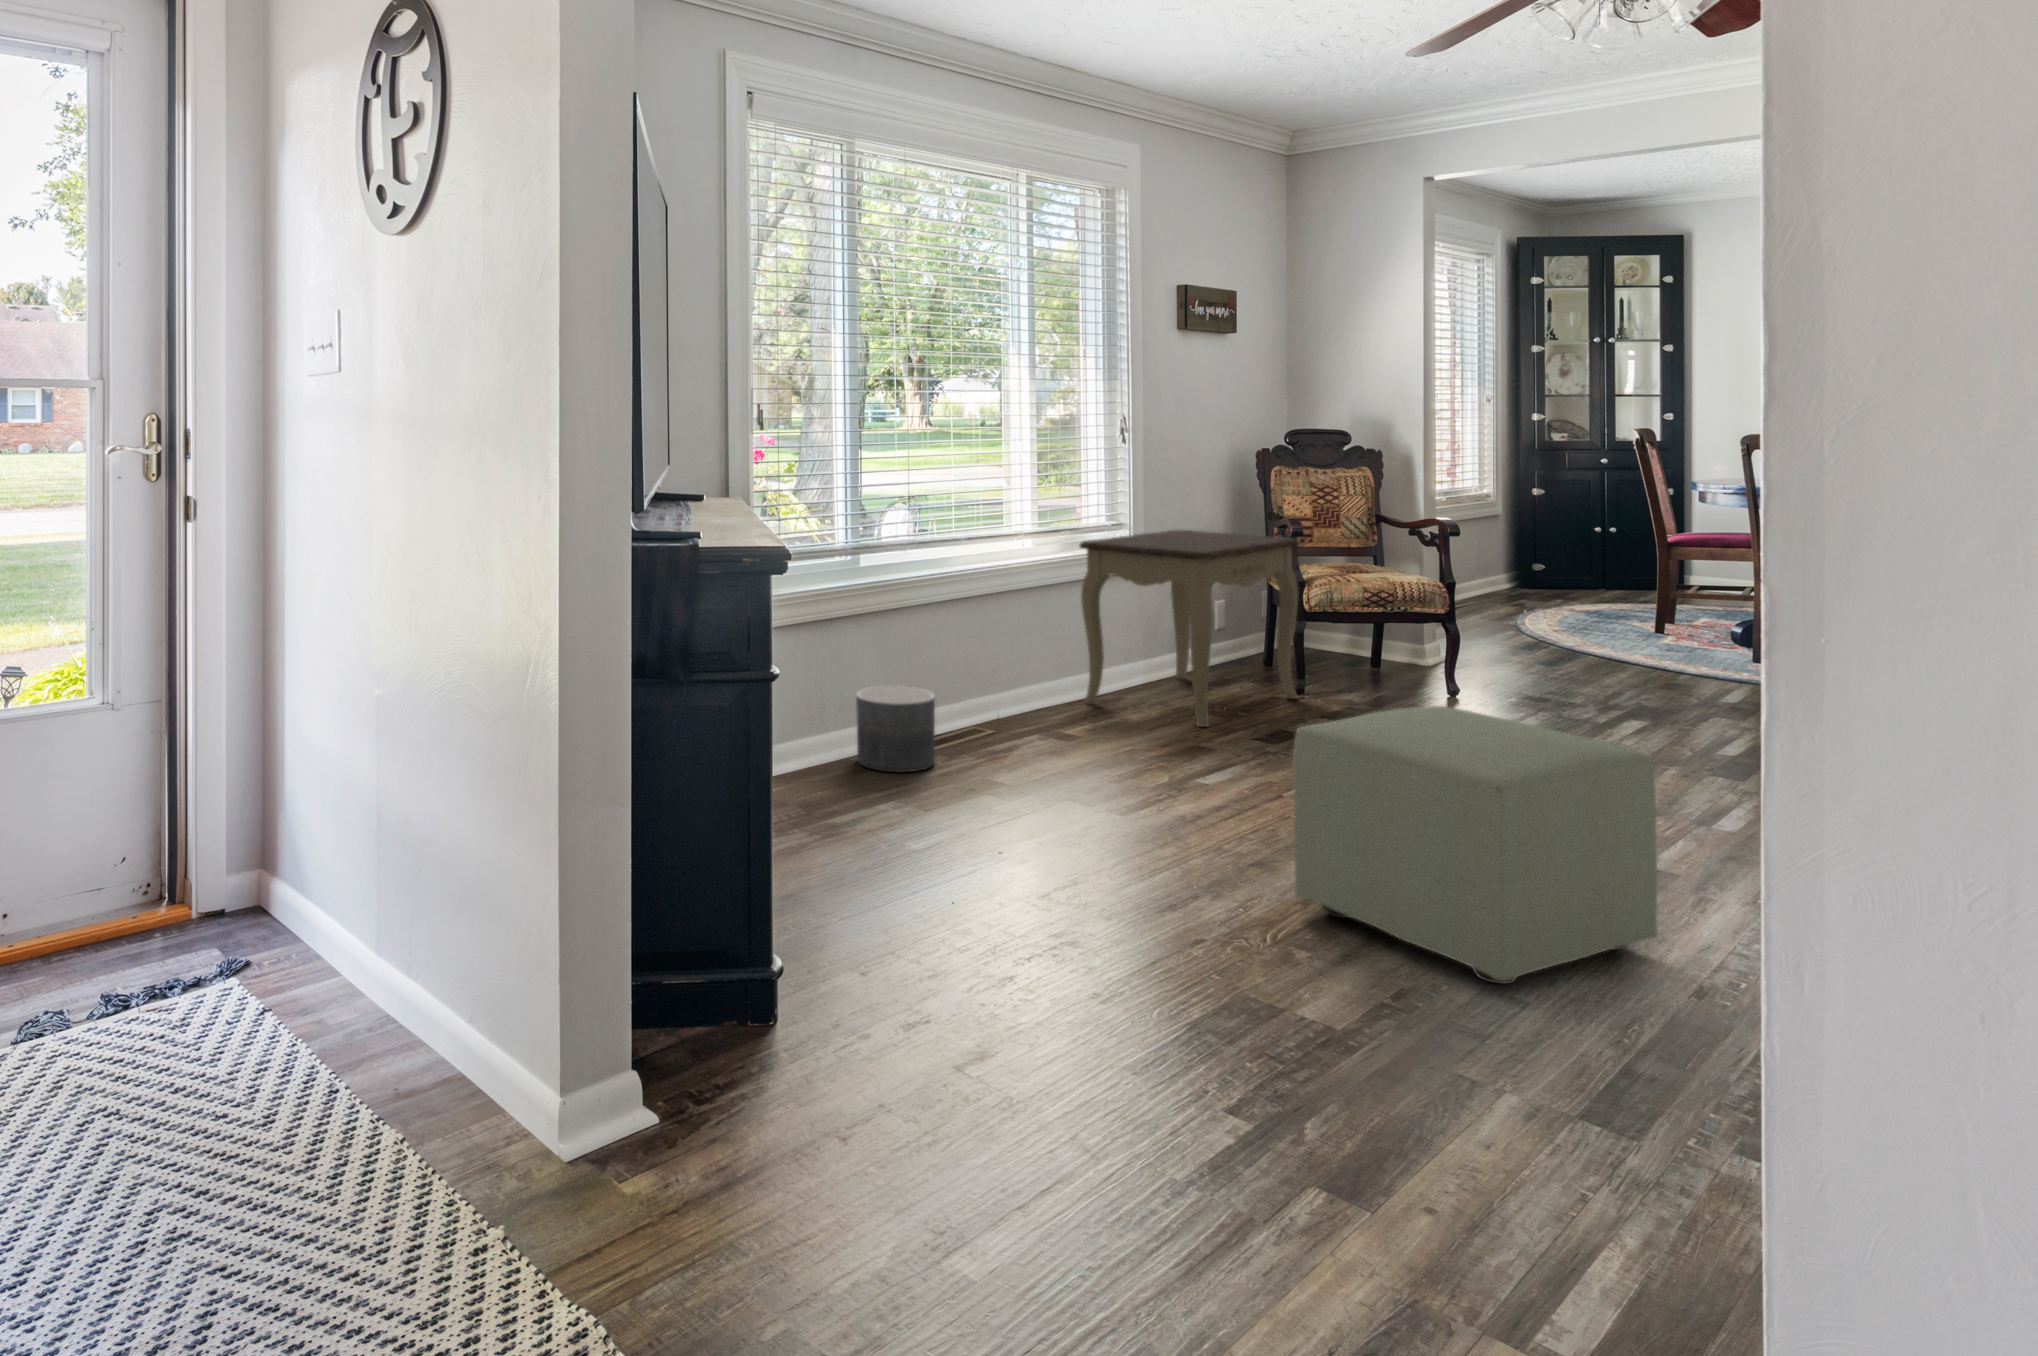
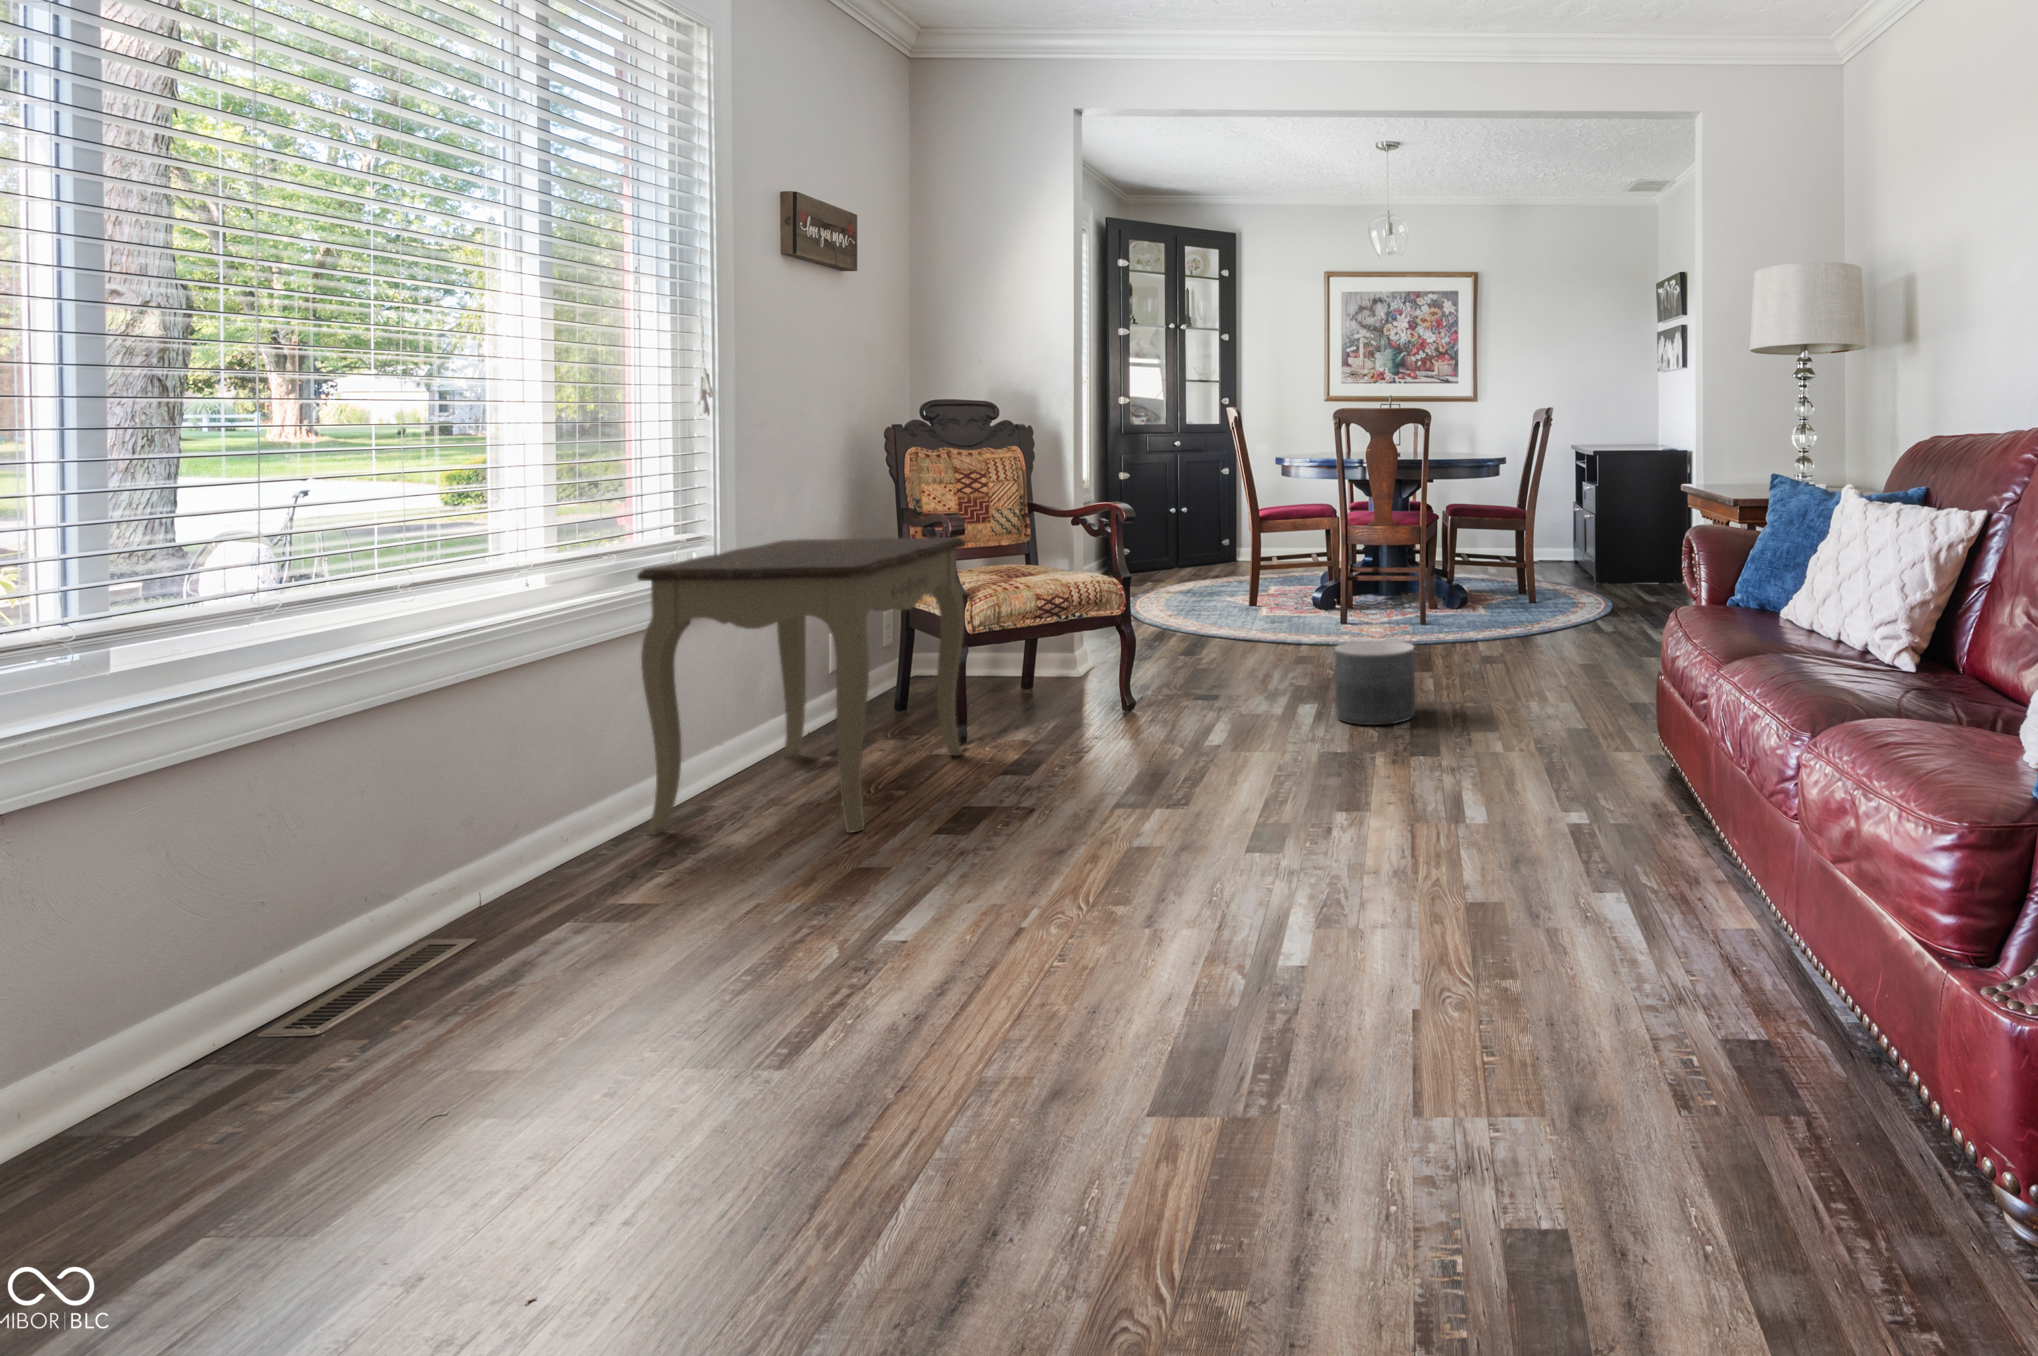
planter: present [856,686,935,772] -> present [1335,640,1415,725]
ottoman: present [1293,706,1658,984] -> none [1168,751,1618,1220]

